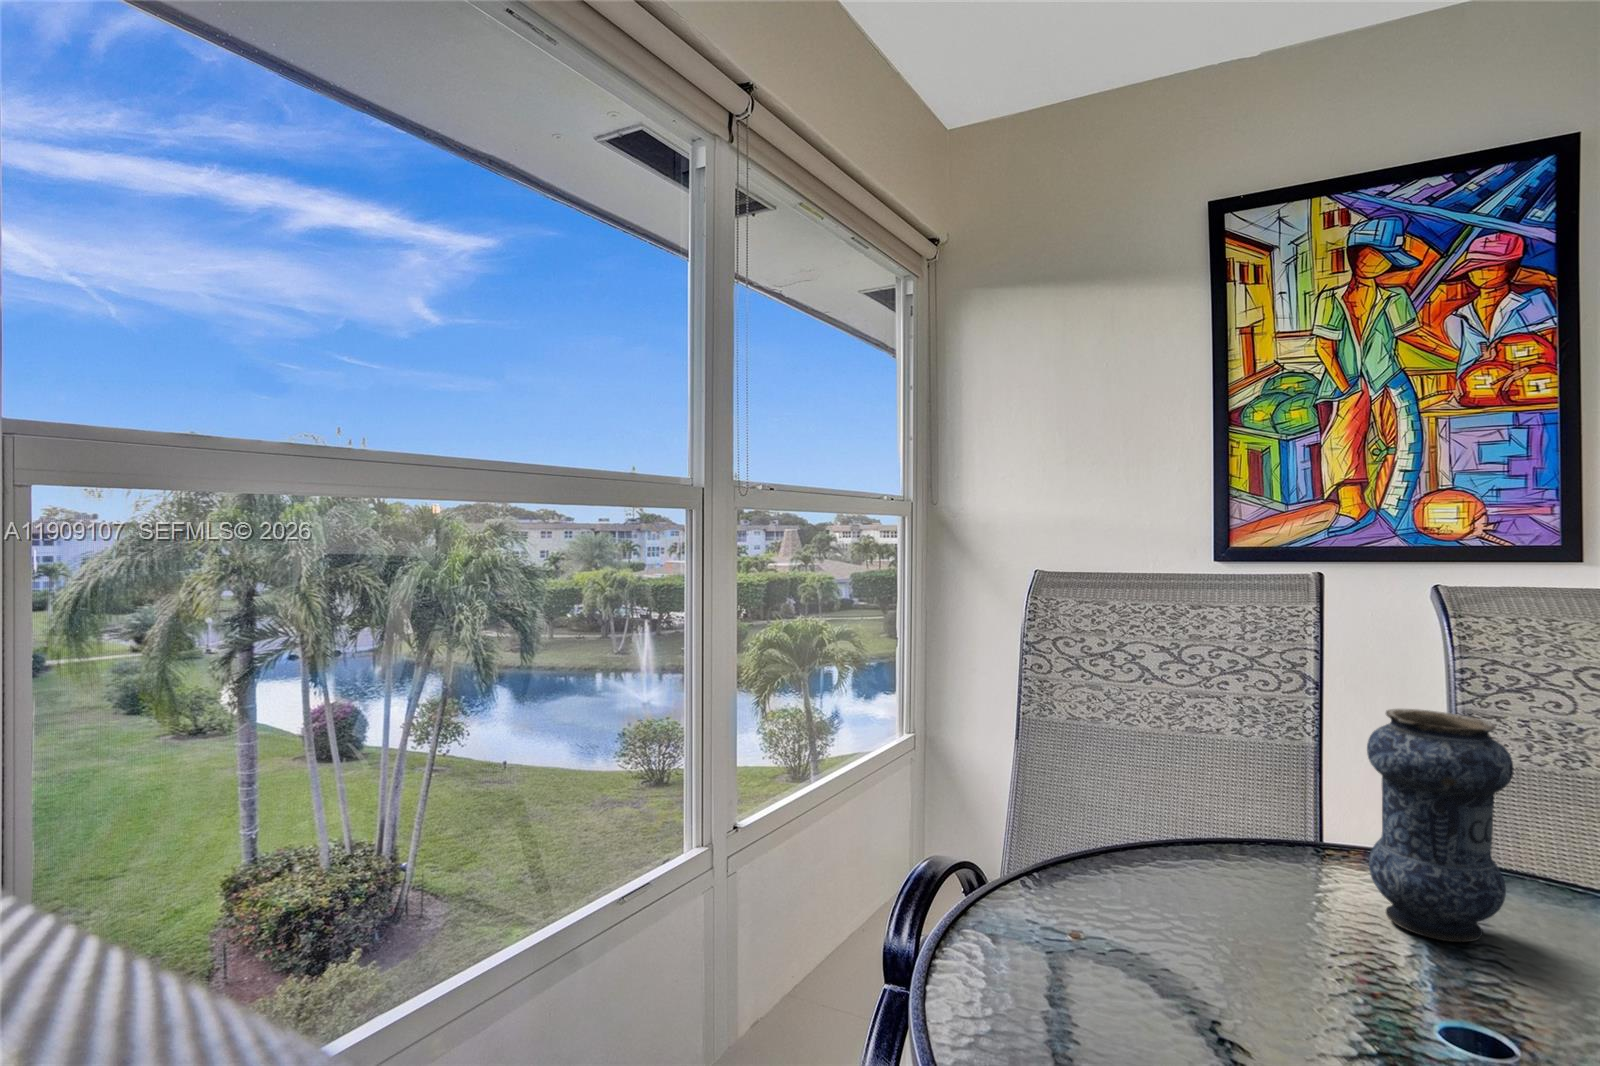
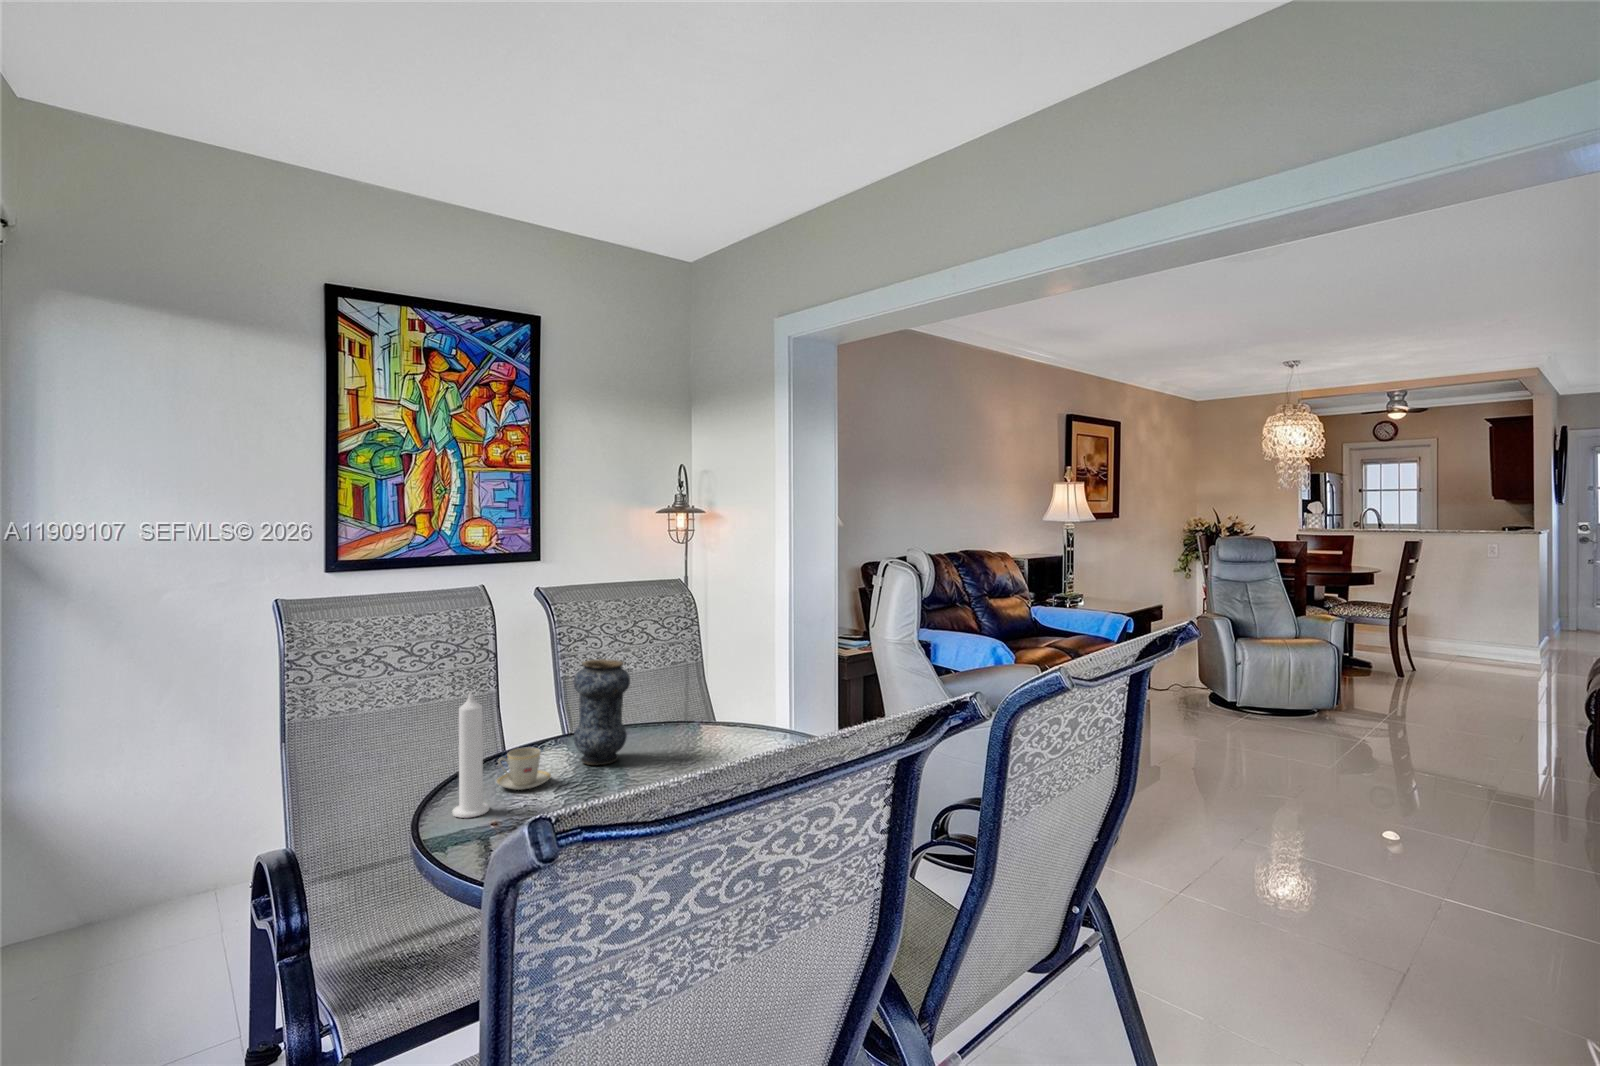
candle: none [1055,702,1115,915] -> present [452,691,489,818]
teacup: none [1174,834,1281,916] -> present [496,747,551,790]

